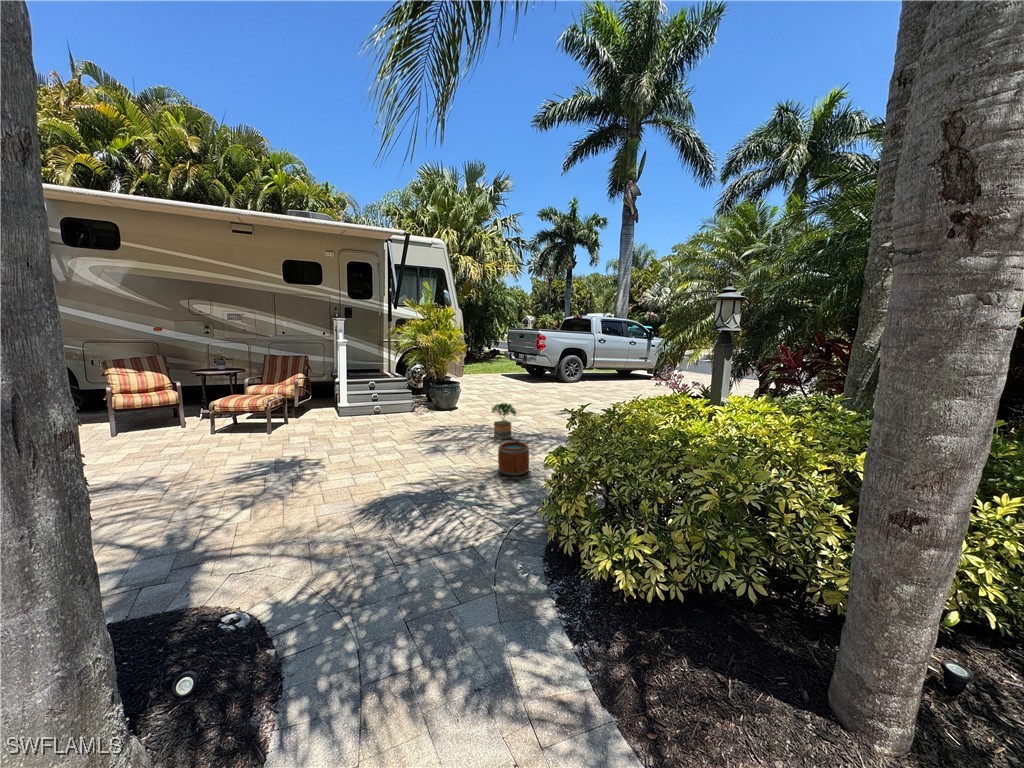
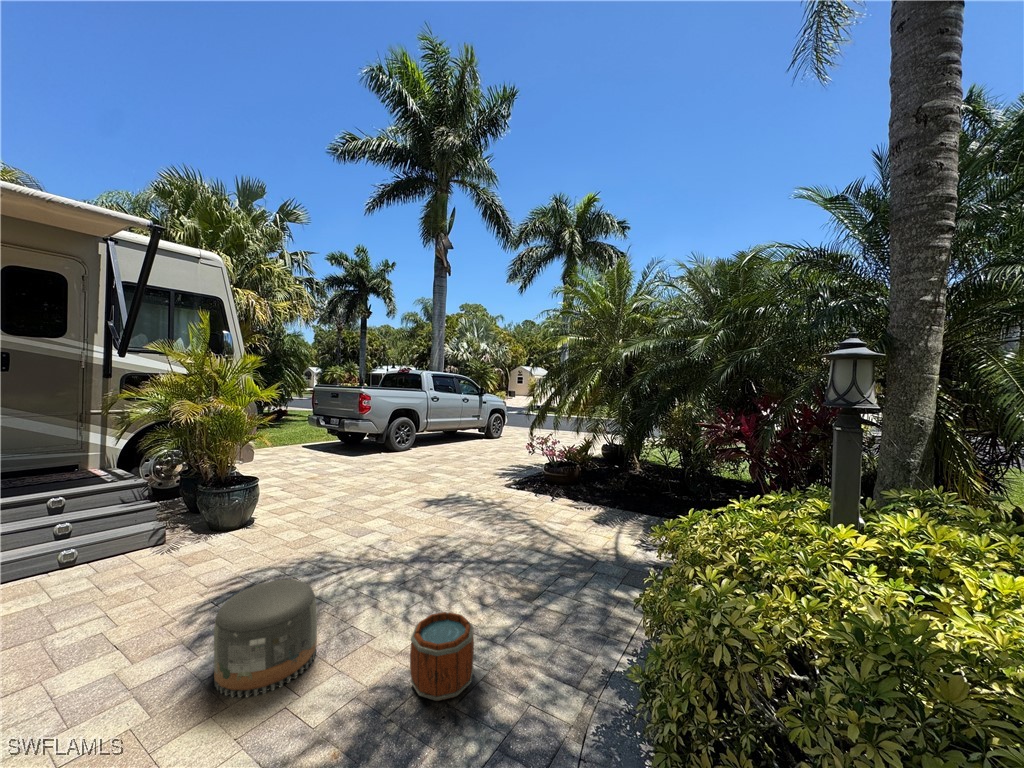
potted tree: present [492,403,517,439] -> none [345,515,394,584]
pouf: none [424,419,466,460] -> present [214,580,317,698]

